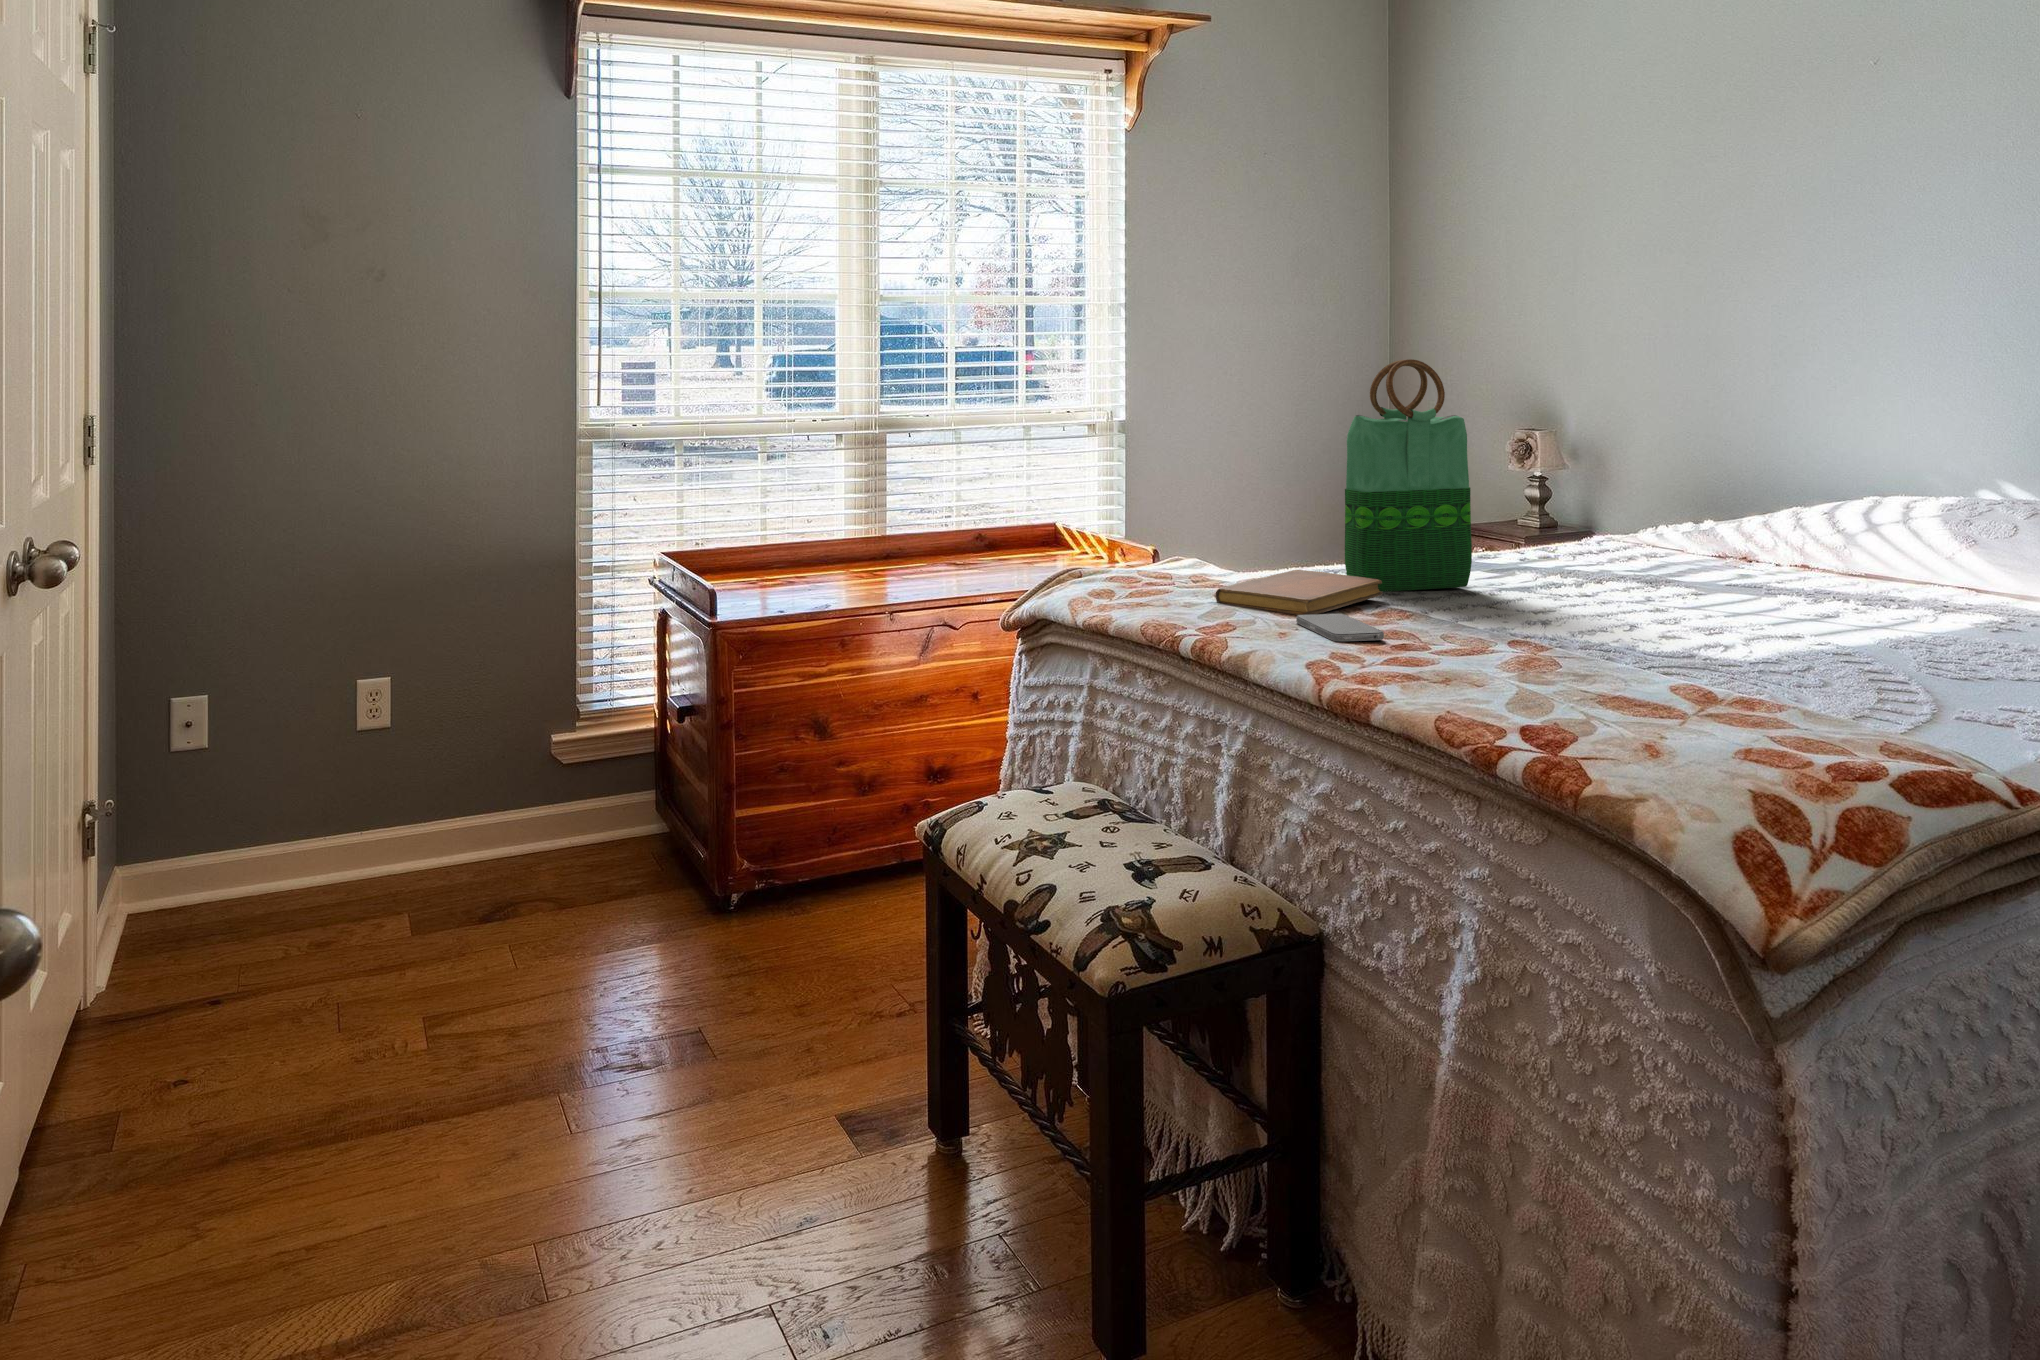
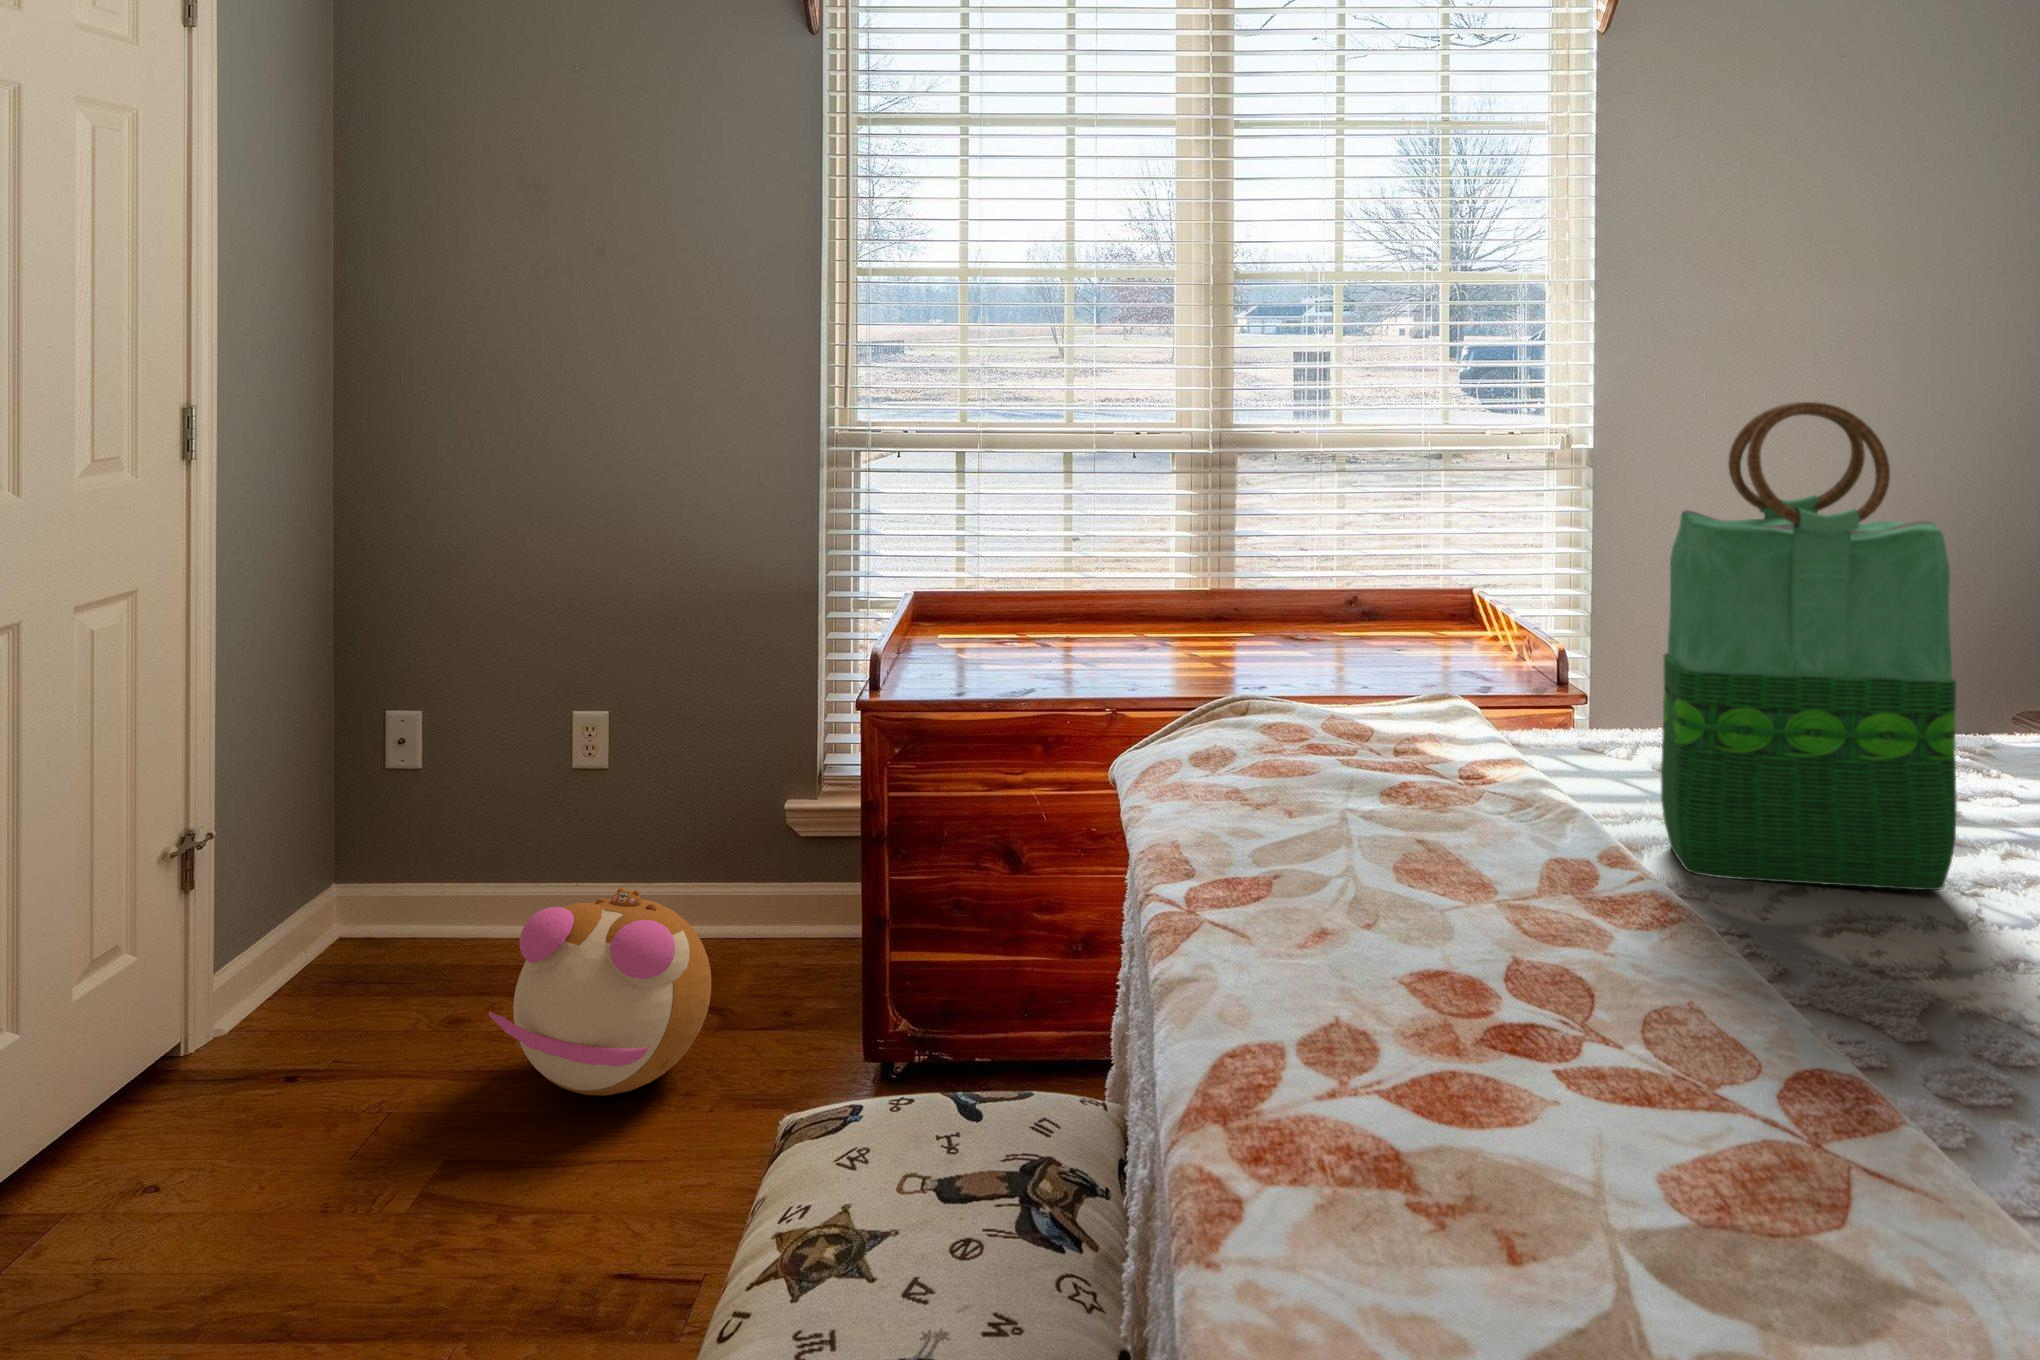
notebook: present [1216,570,1383,615] -> none [1293,806,1678,967]
smartphone: present [1296,614,1384,641] -> none [1315,980,1457,1137]
plush toy: none [440,787,597,948] -> present [489,888,711,1096]

